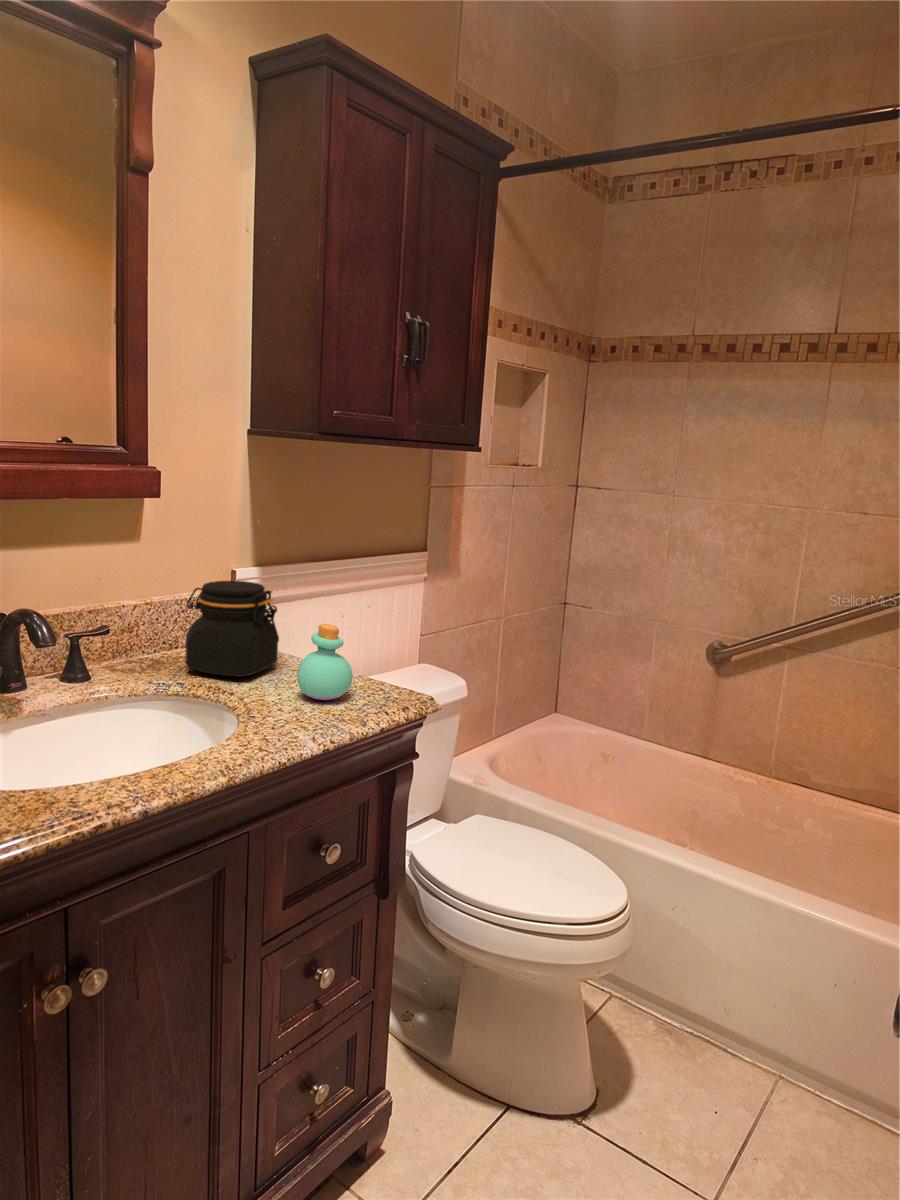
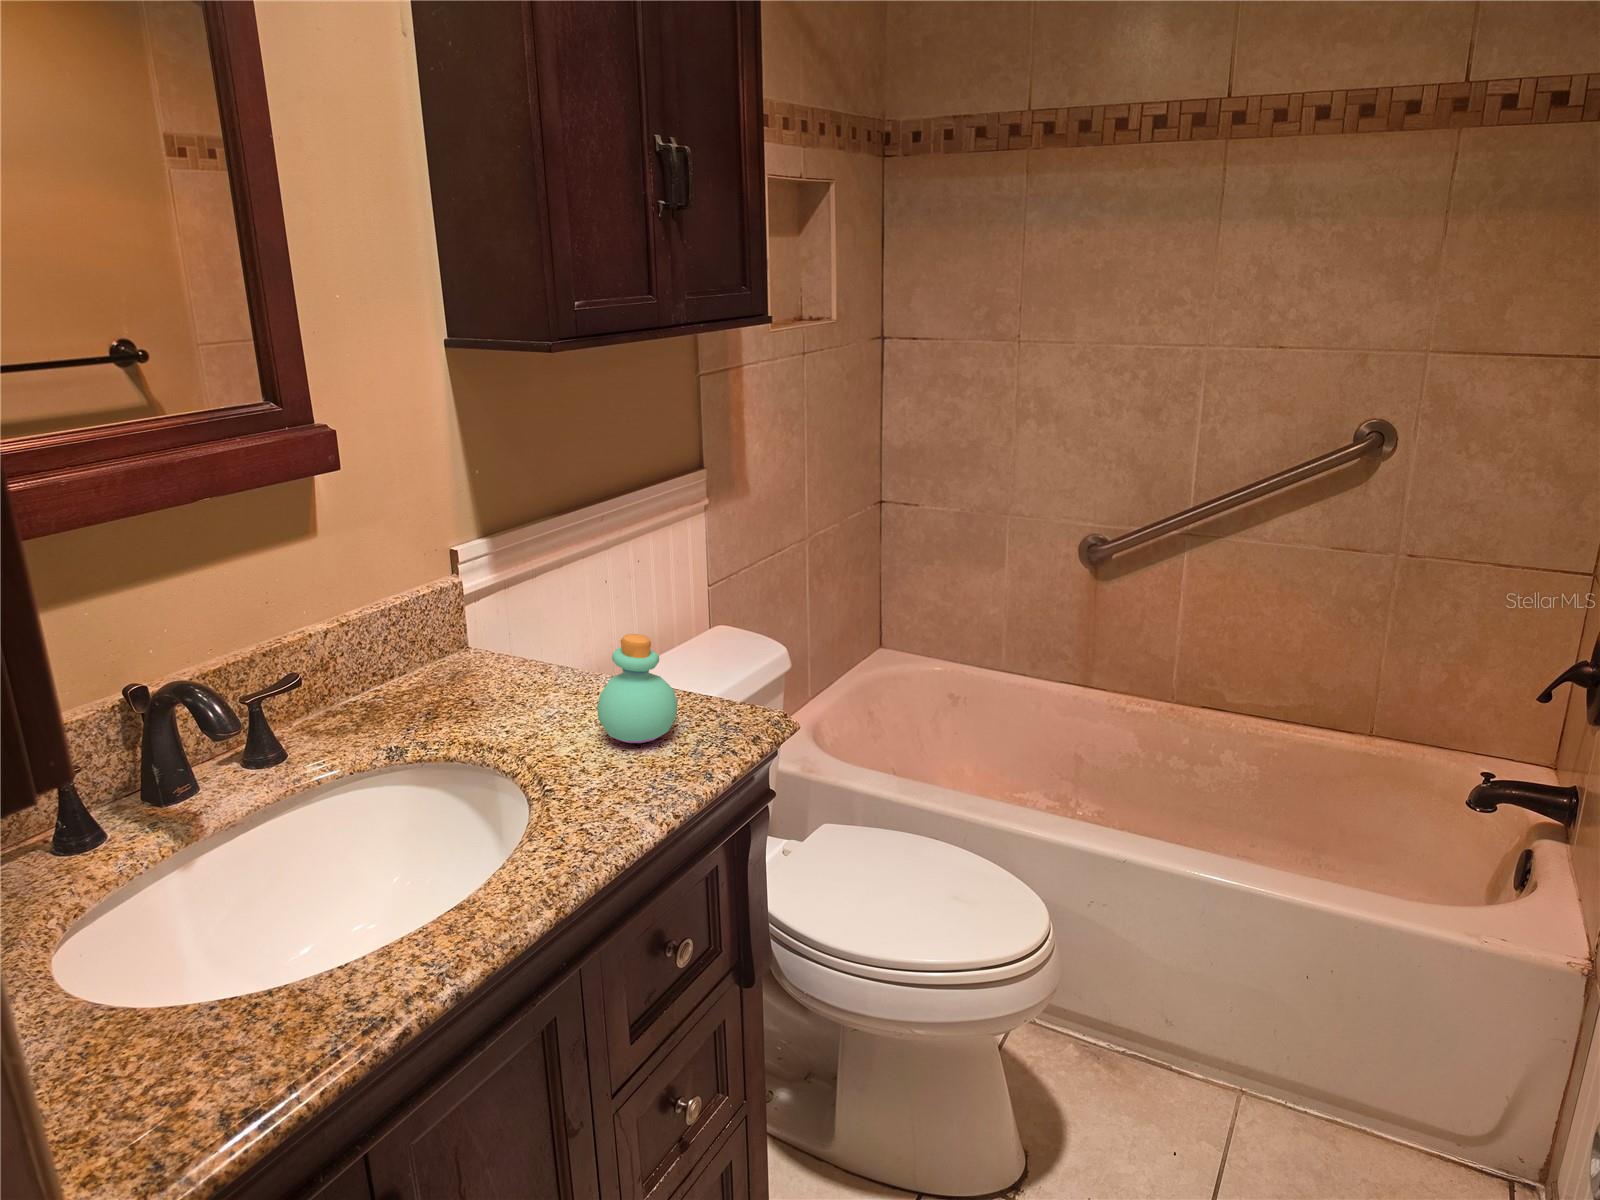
jar: present [186,581,279,677] -> none [407,576,554,722]

